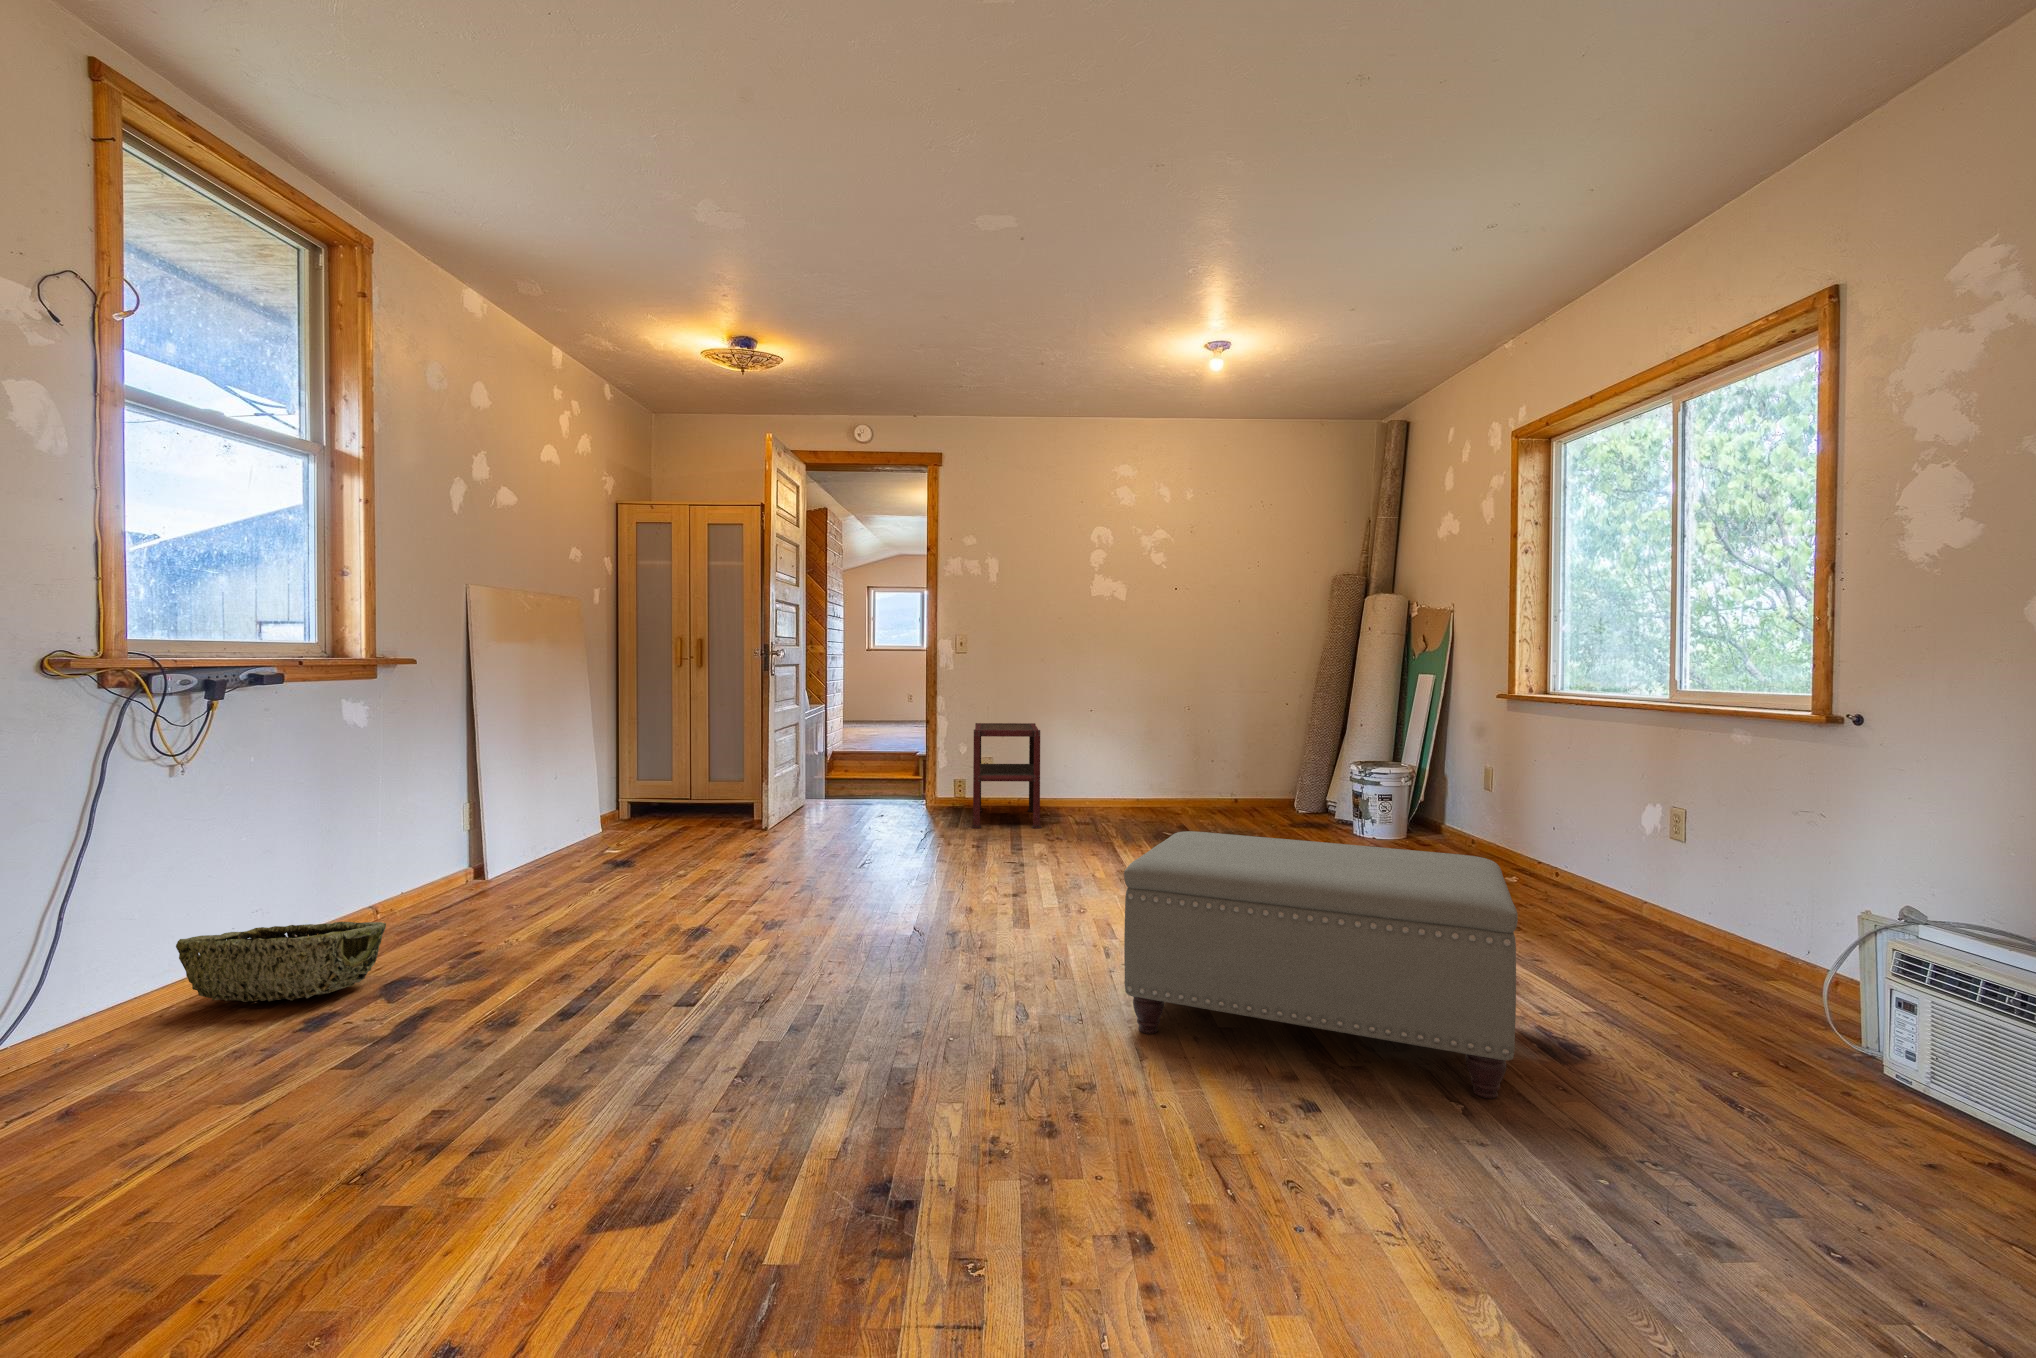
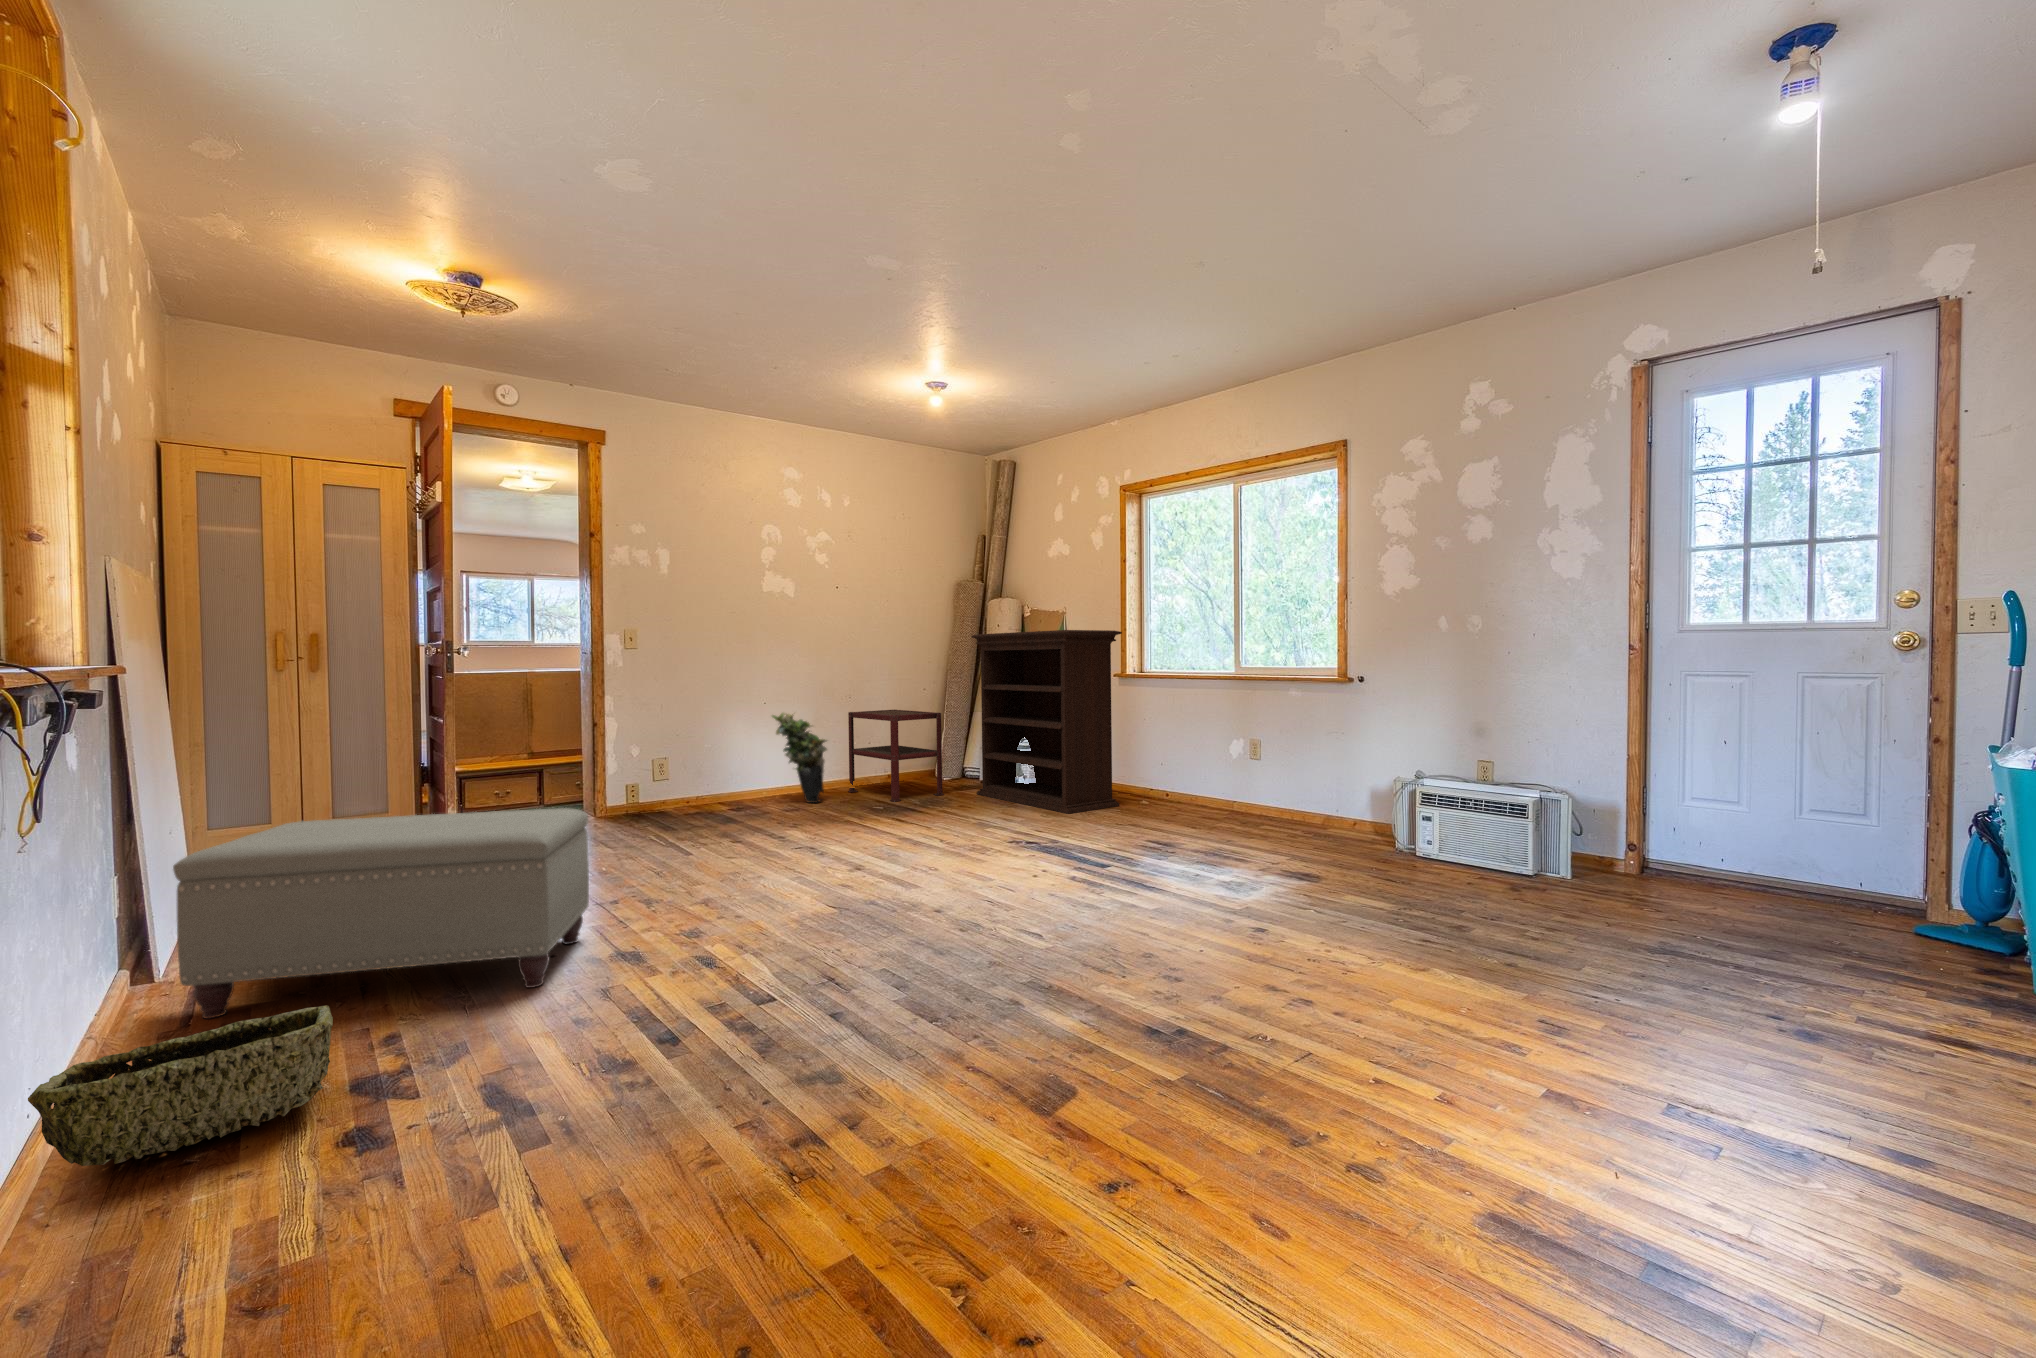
bookshelf: none [1306,633,1475,879] -> present [971,630,1122,814]
potted plant: none [1087,720,1143,820] -> present [772,713,827,803]
side table: present [971,723,1041,828] -> present [848,710,944,802]
ottoman: present [1124,831,1518,1099] -> present [173,808,589,1019]

